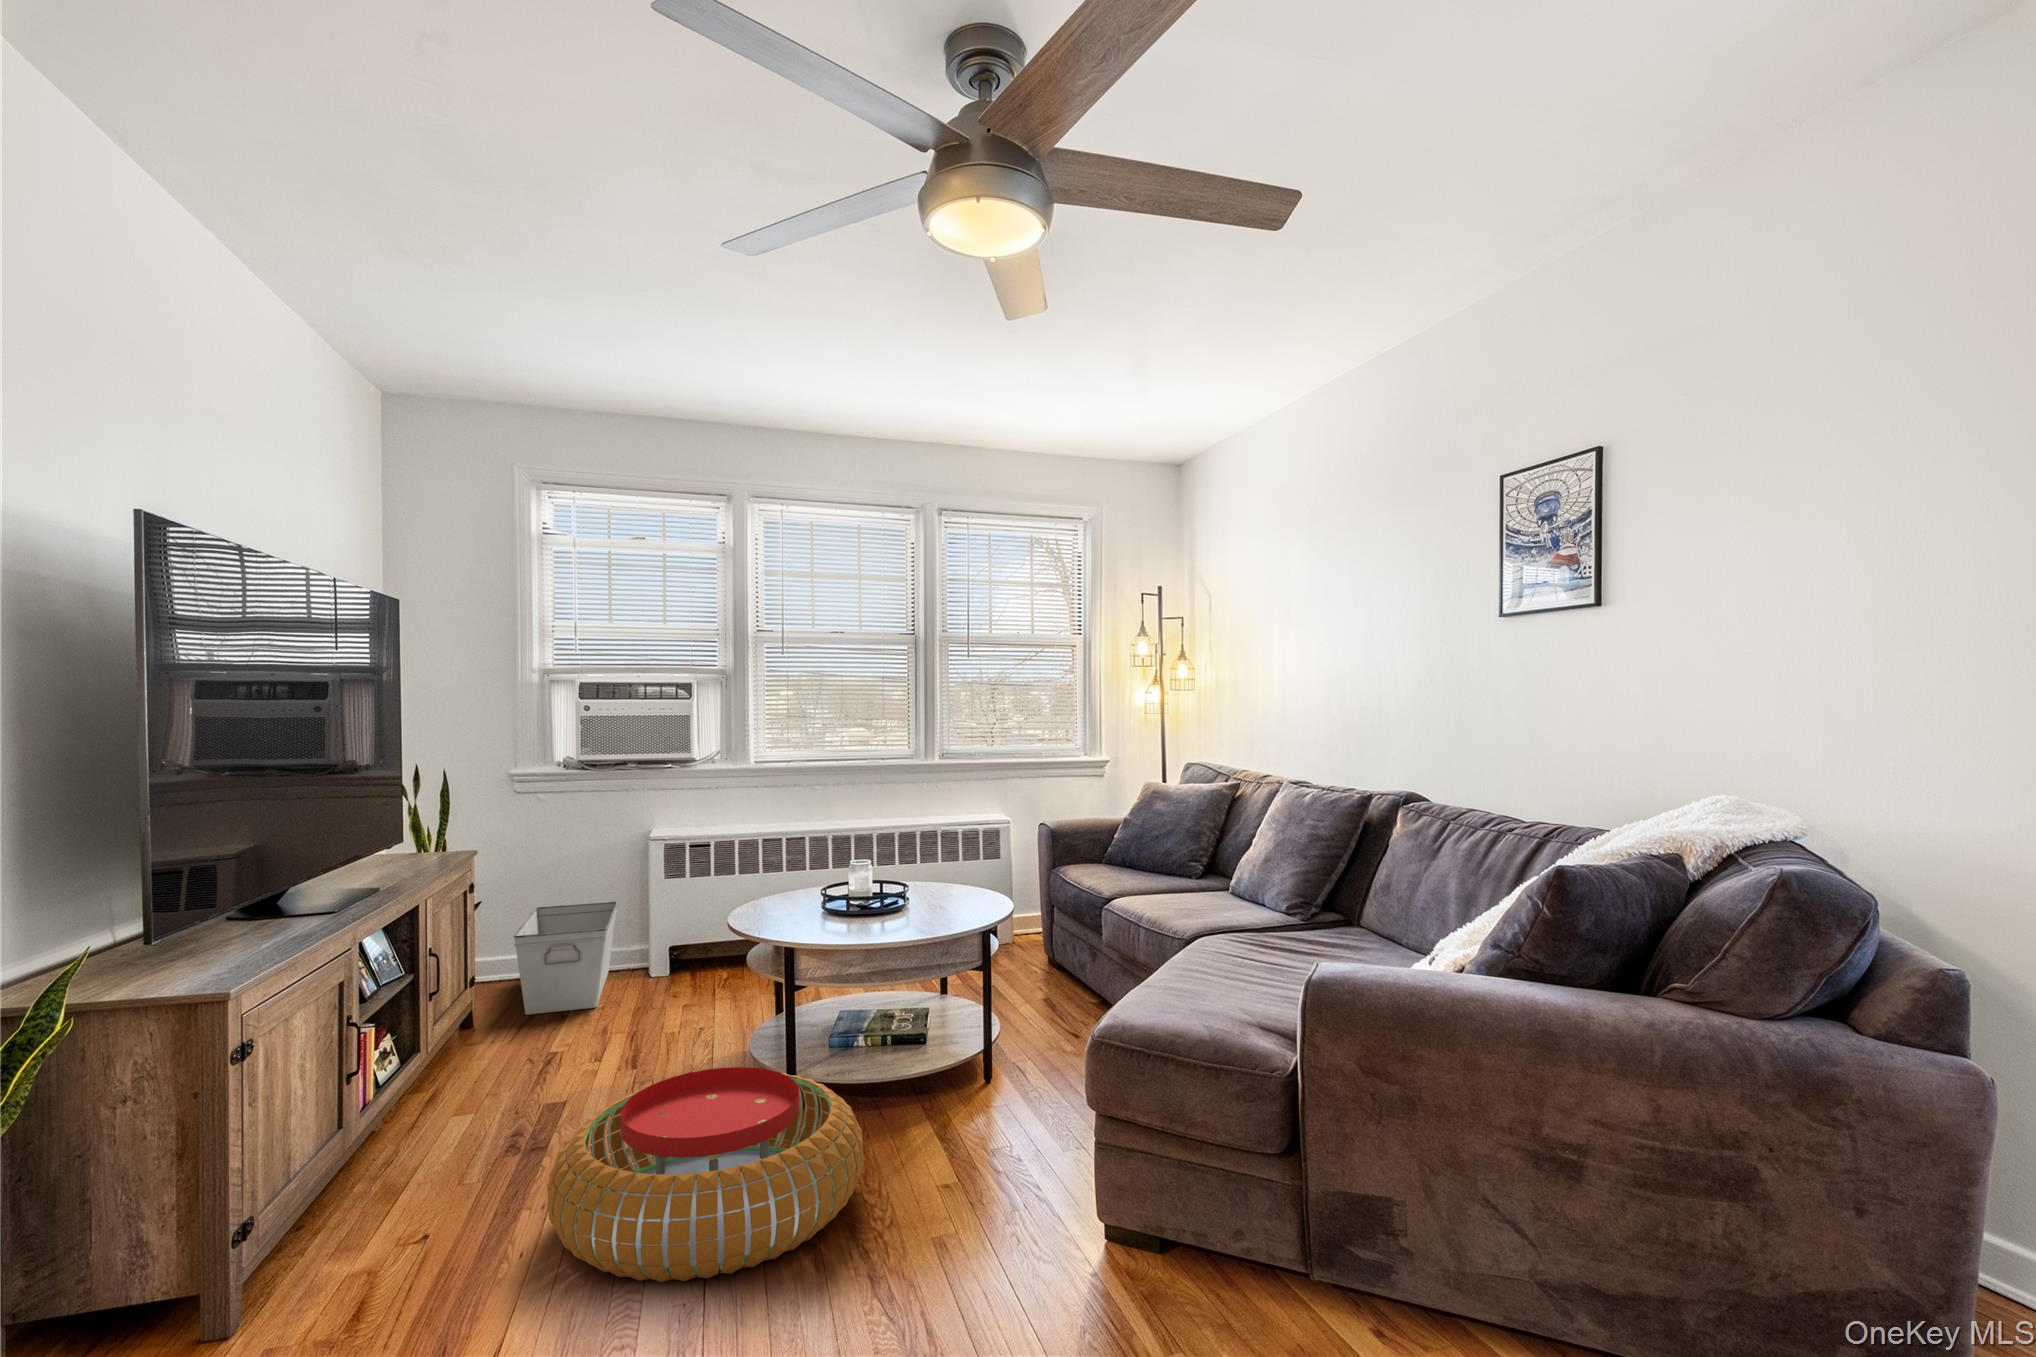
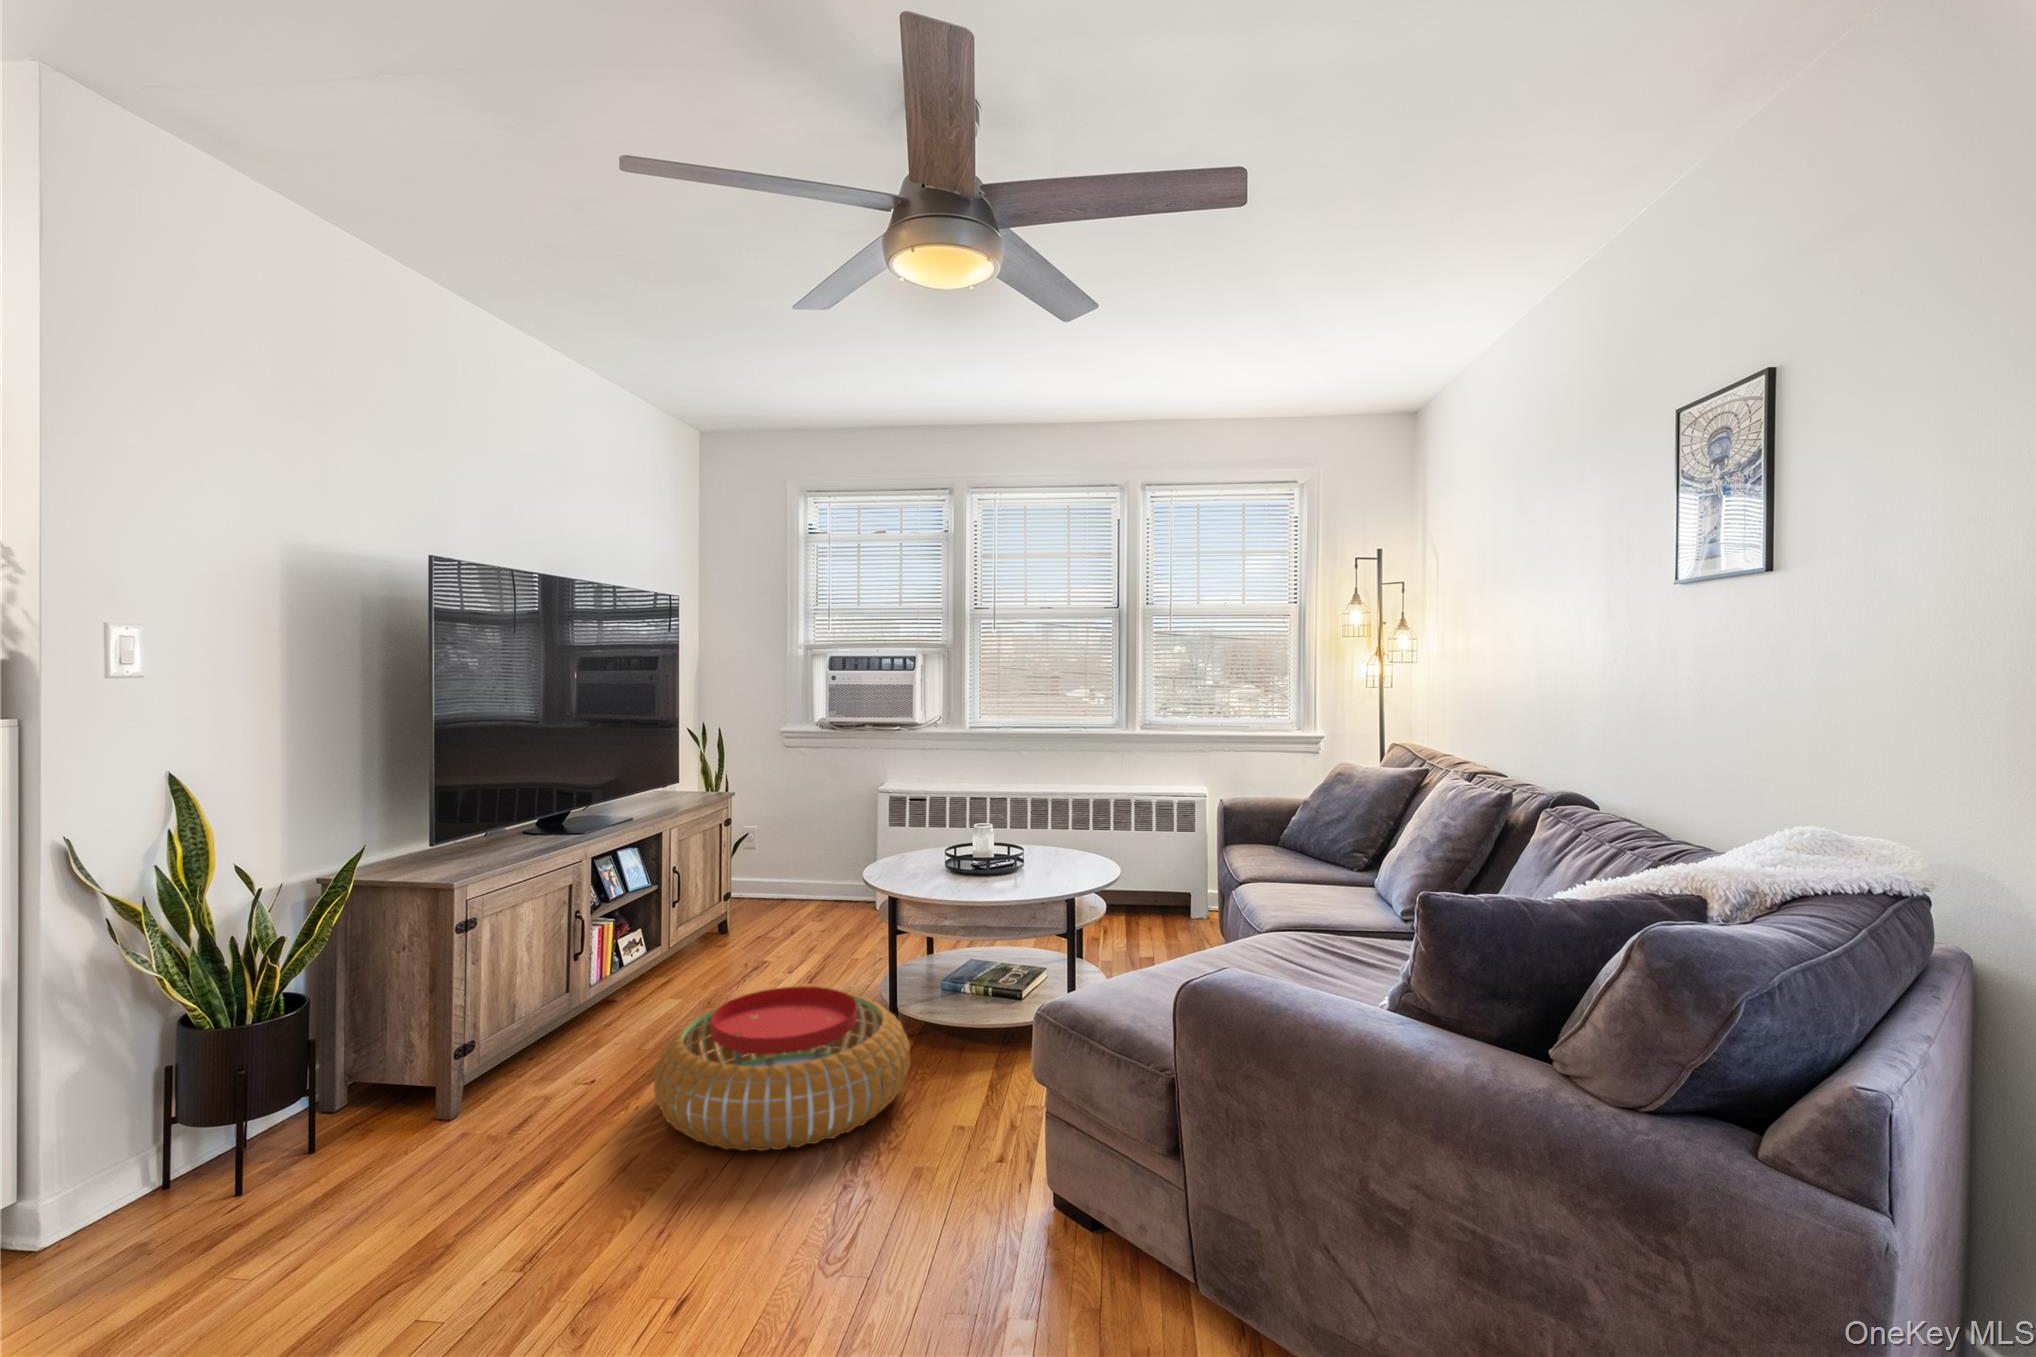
storage bin: present [513,902,618,1015] -> none [760,841,857,927]

